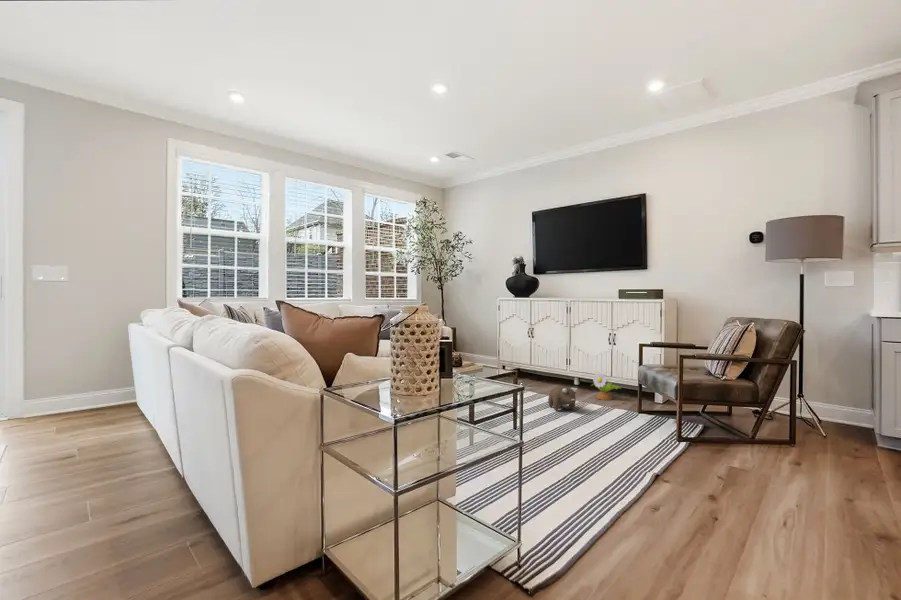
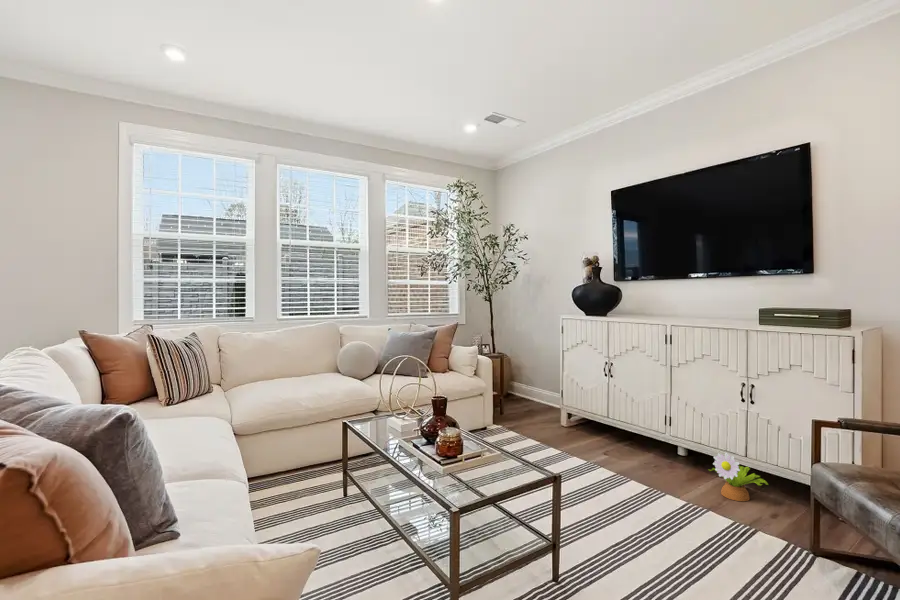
plush toy: present [548,386,578,411] -> none [632,482,687,529]

